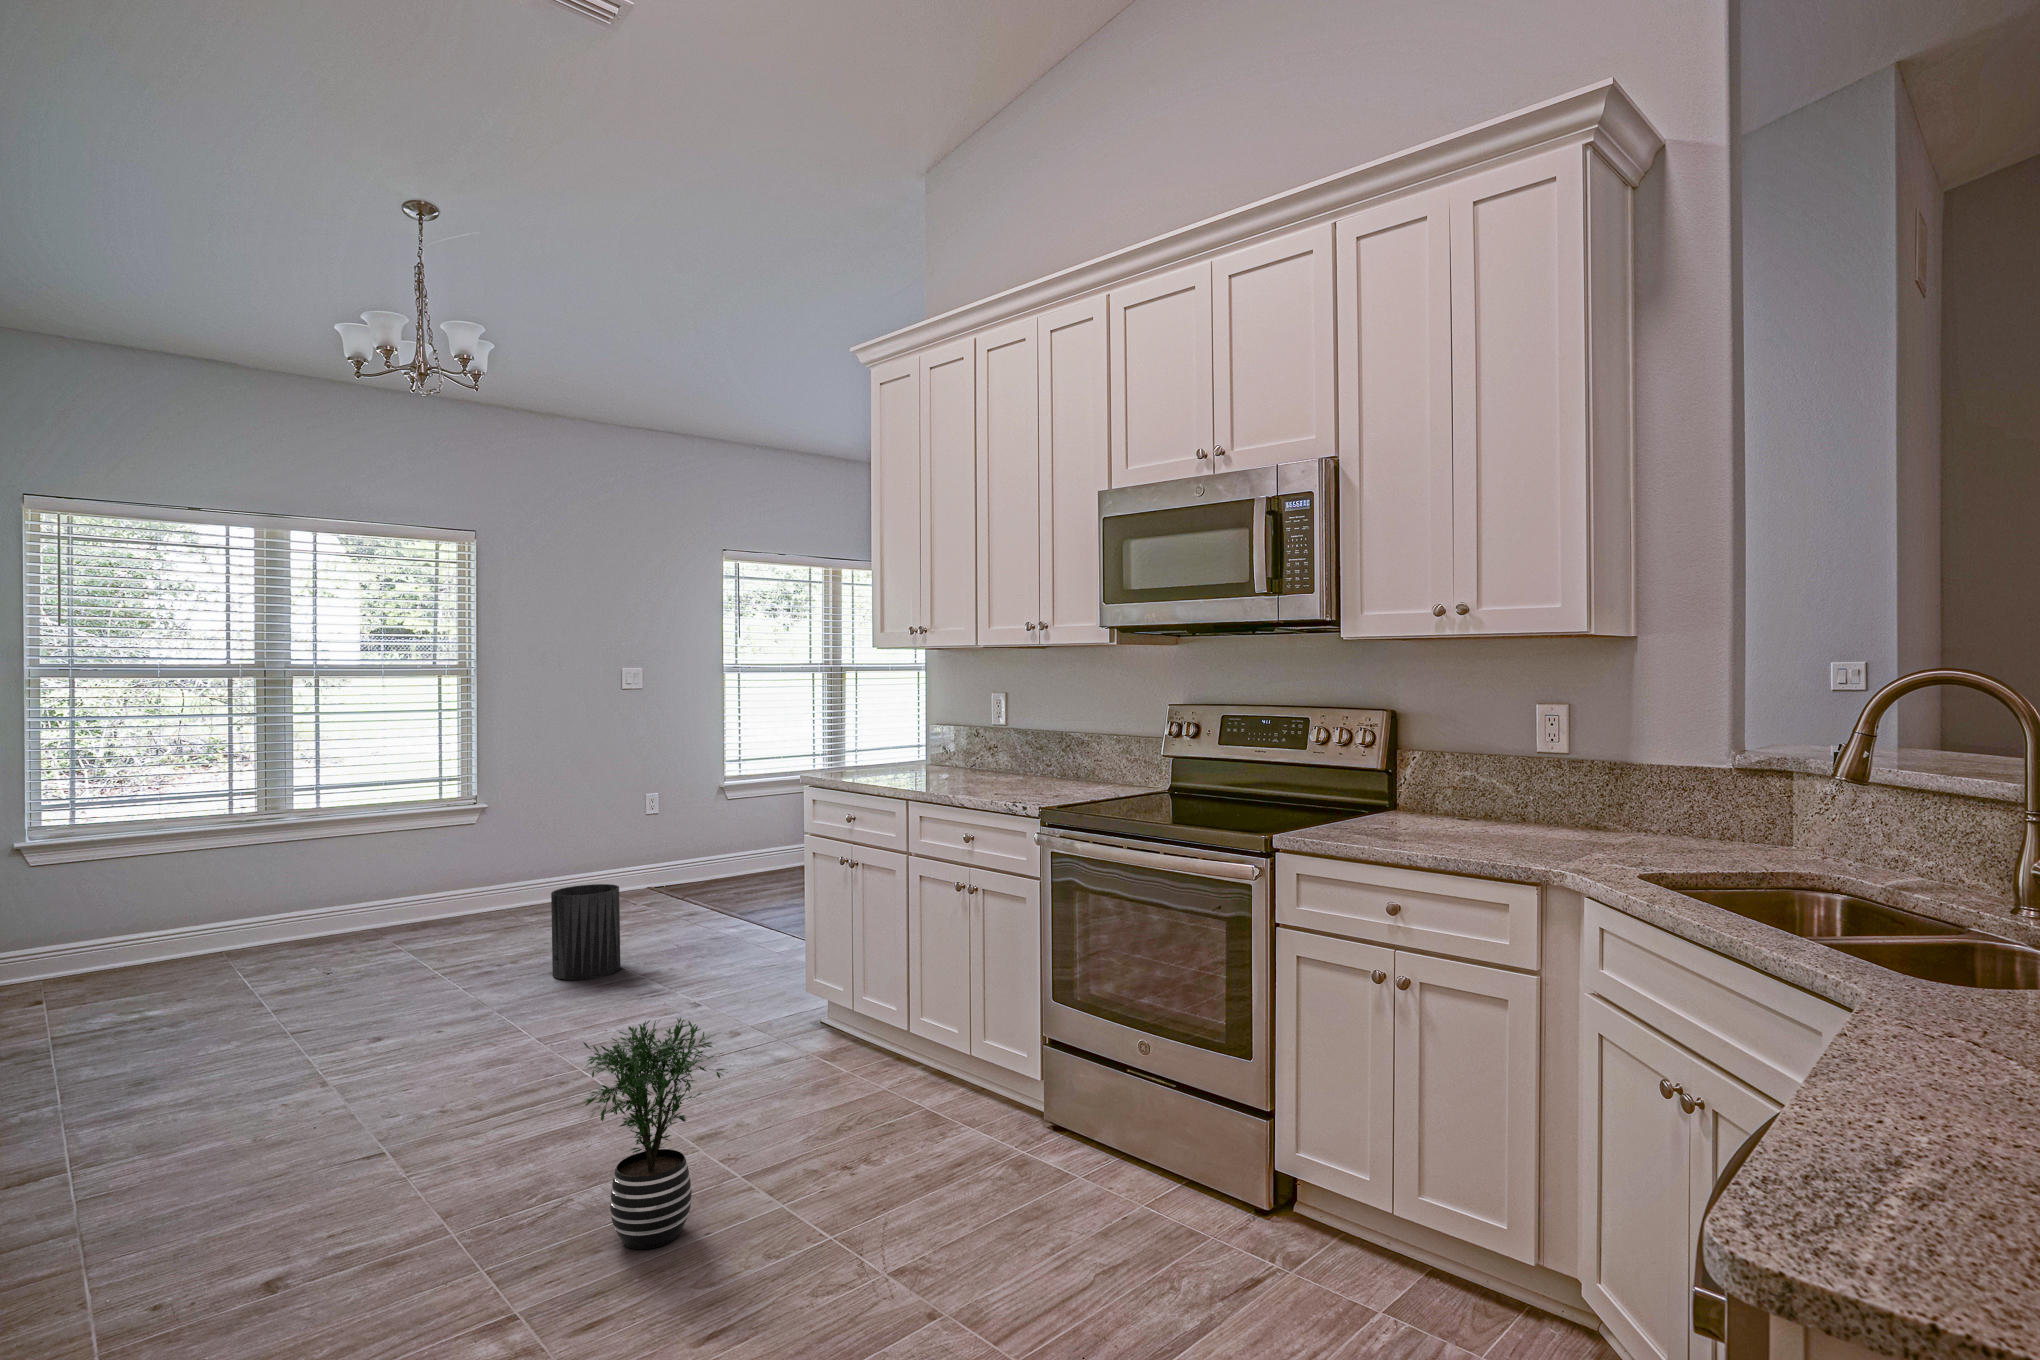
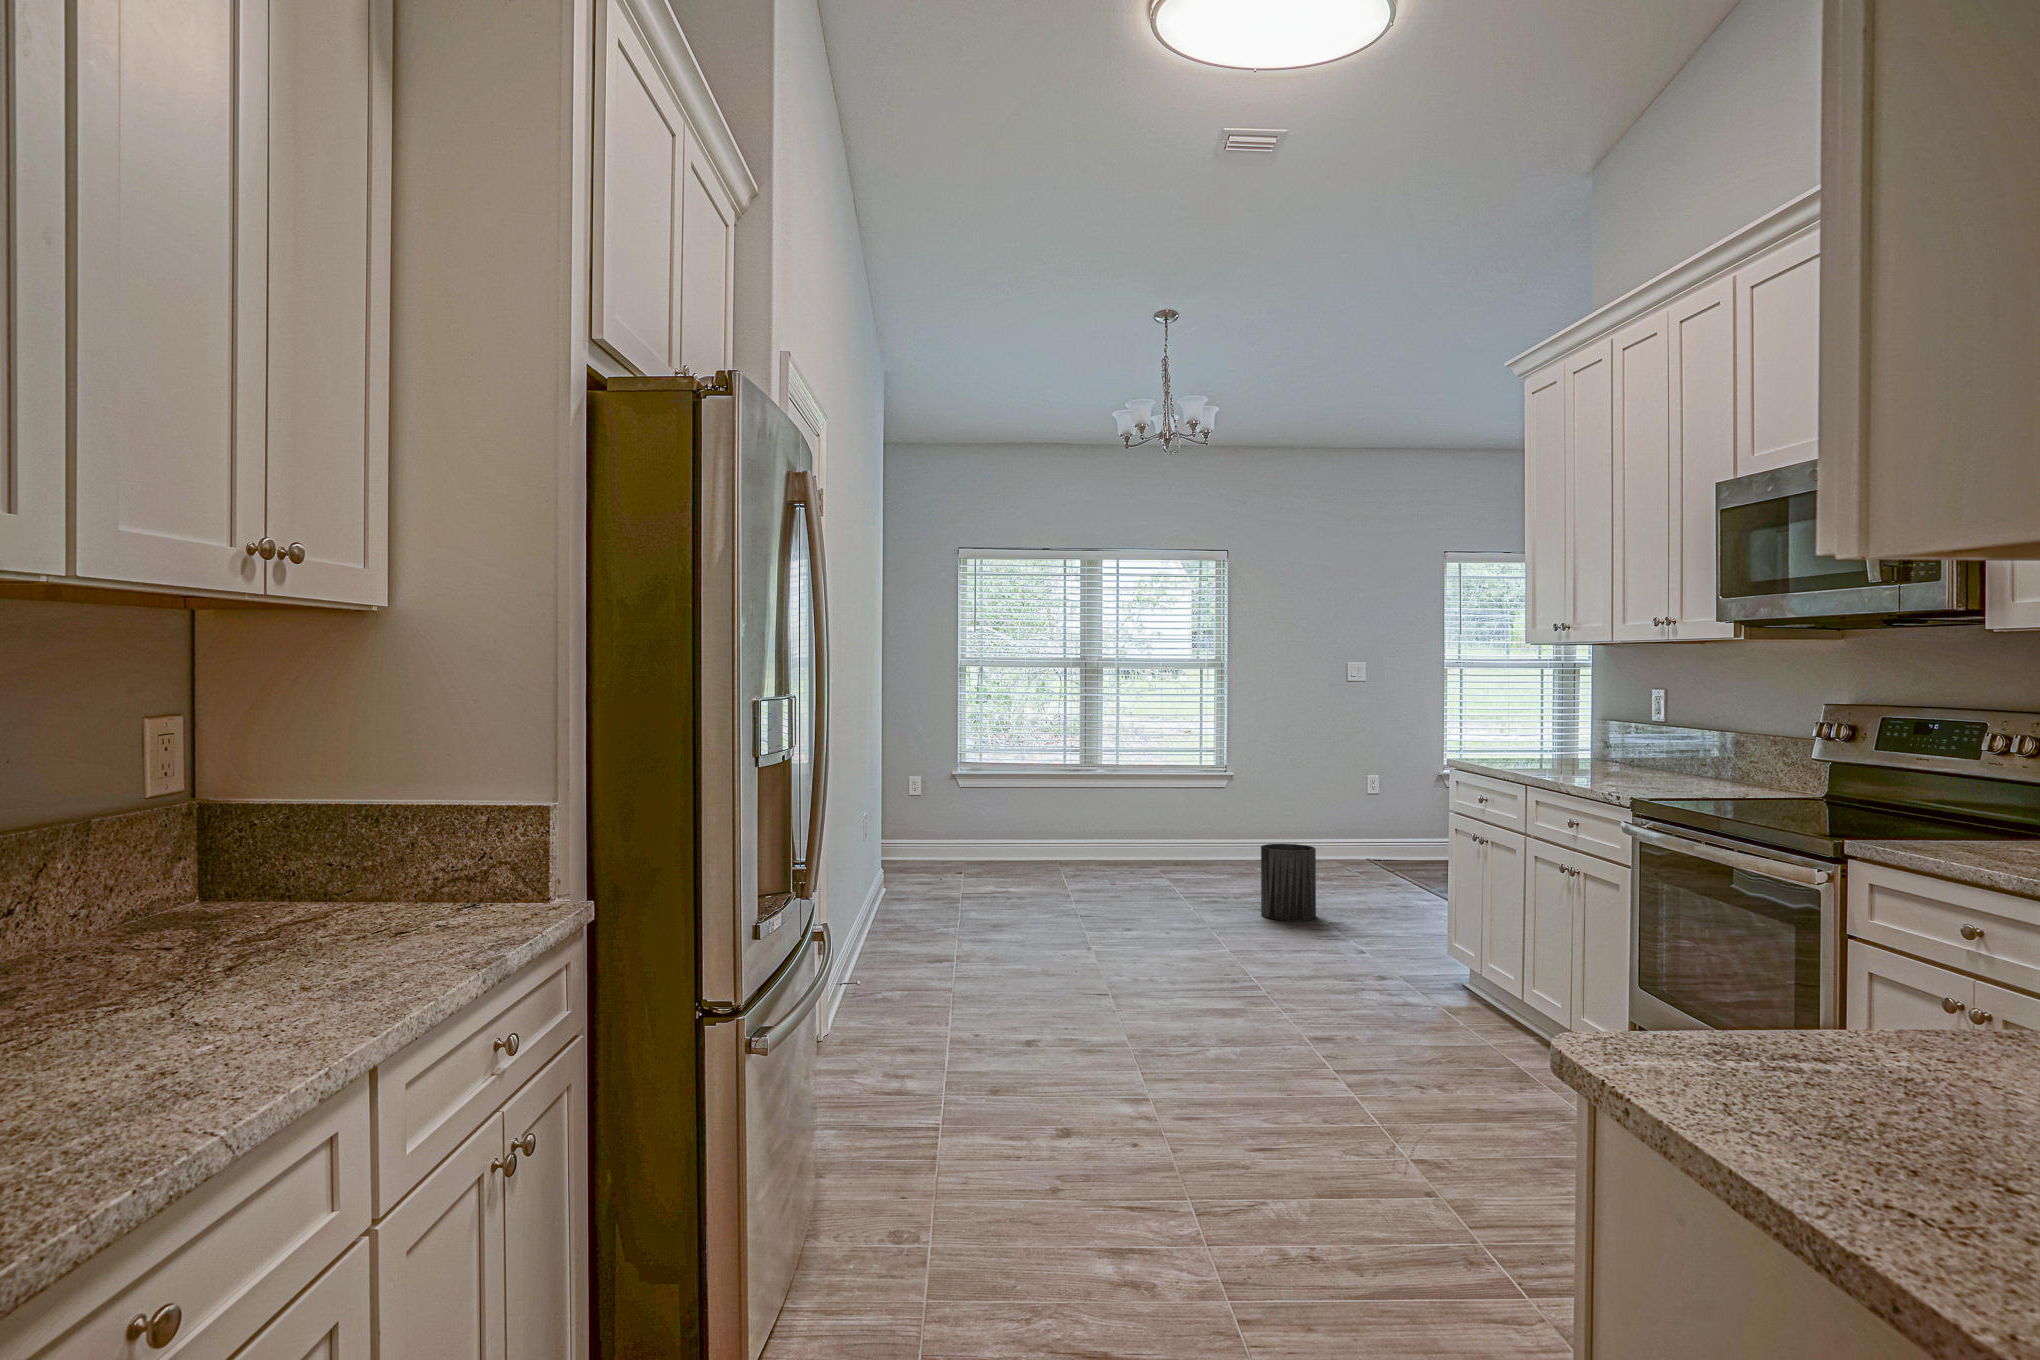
potted plant: present [583,1018,725,1249] -> none [1200,923,1308,1092]

